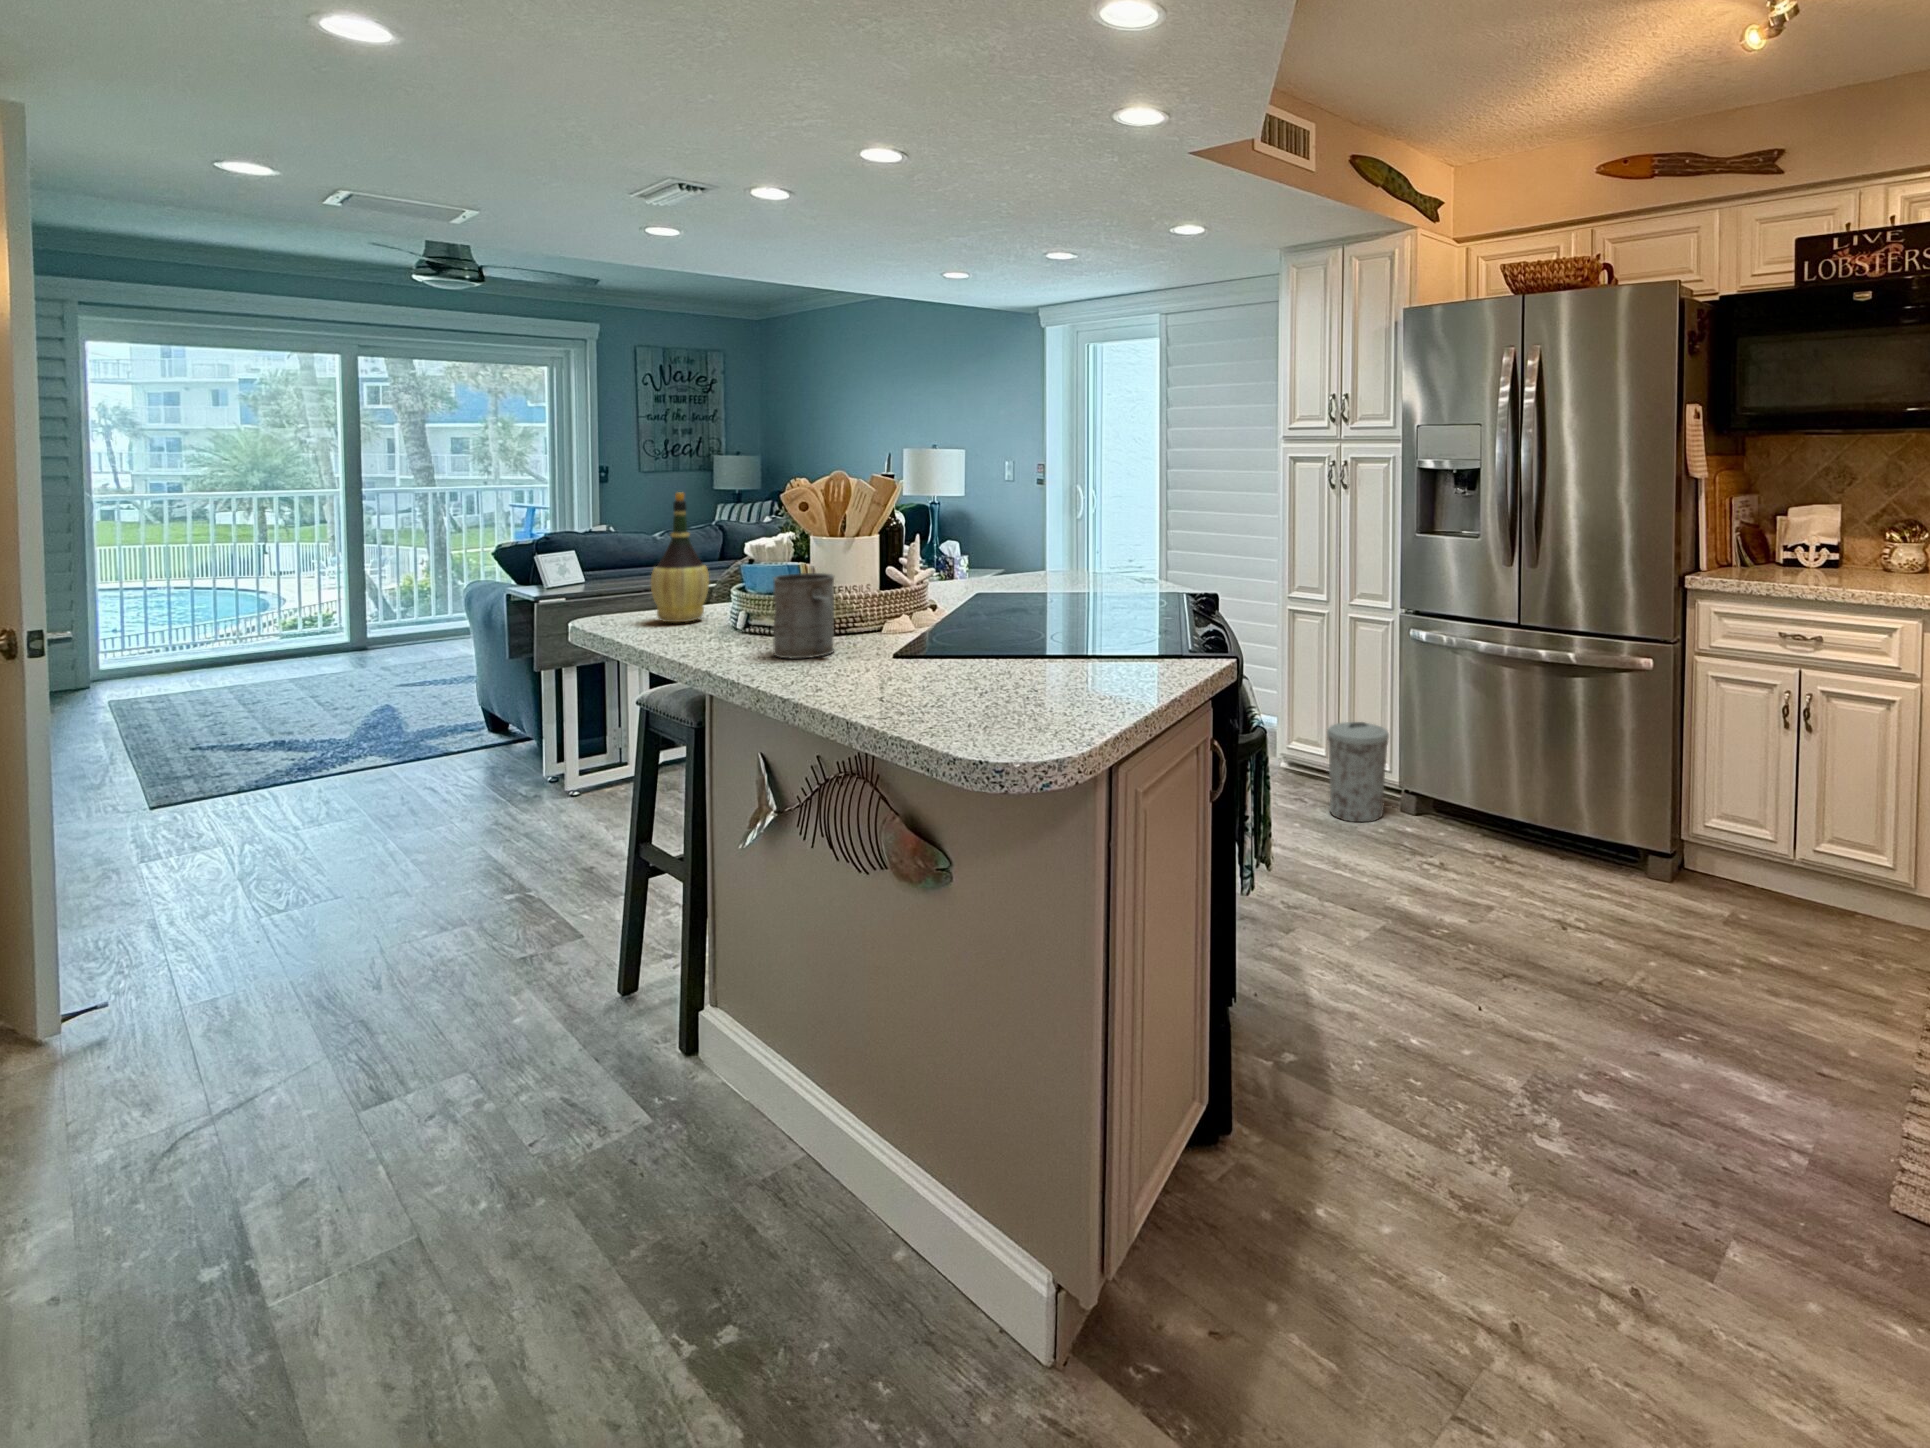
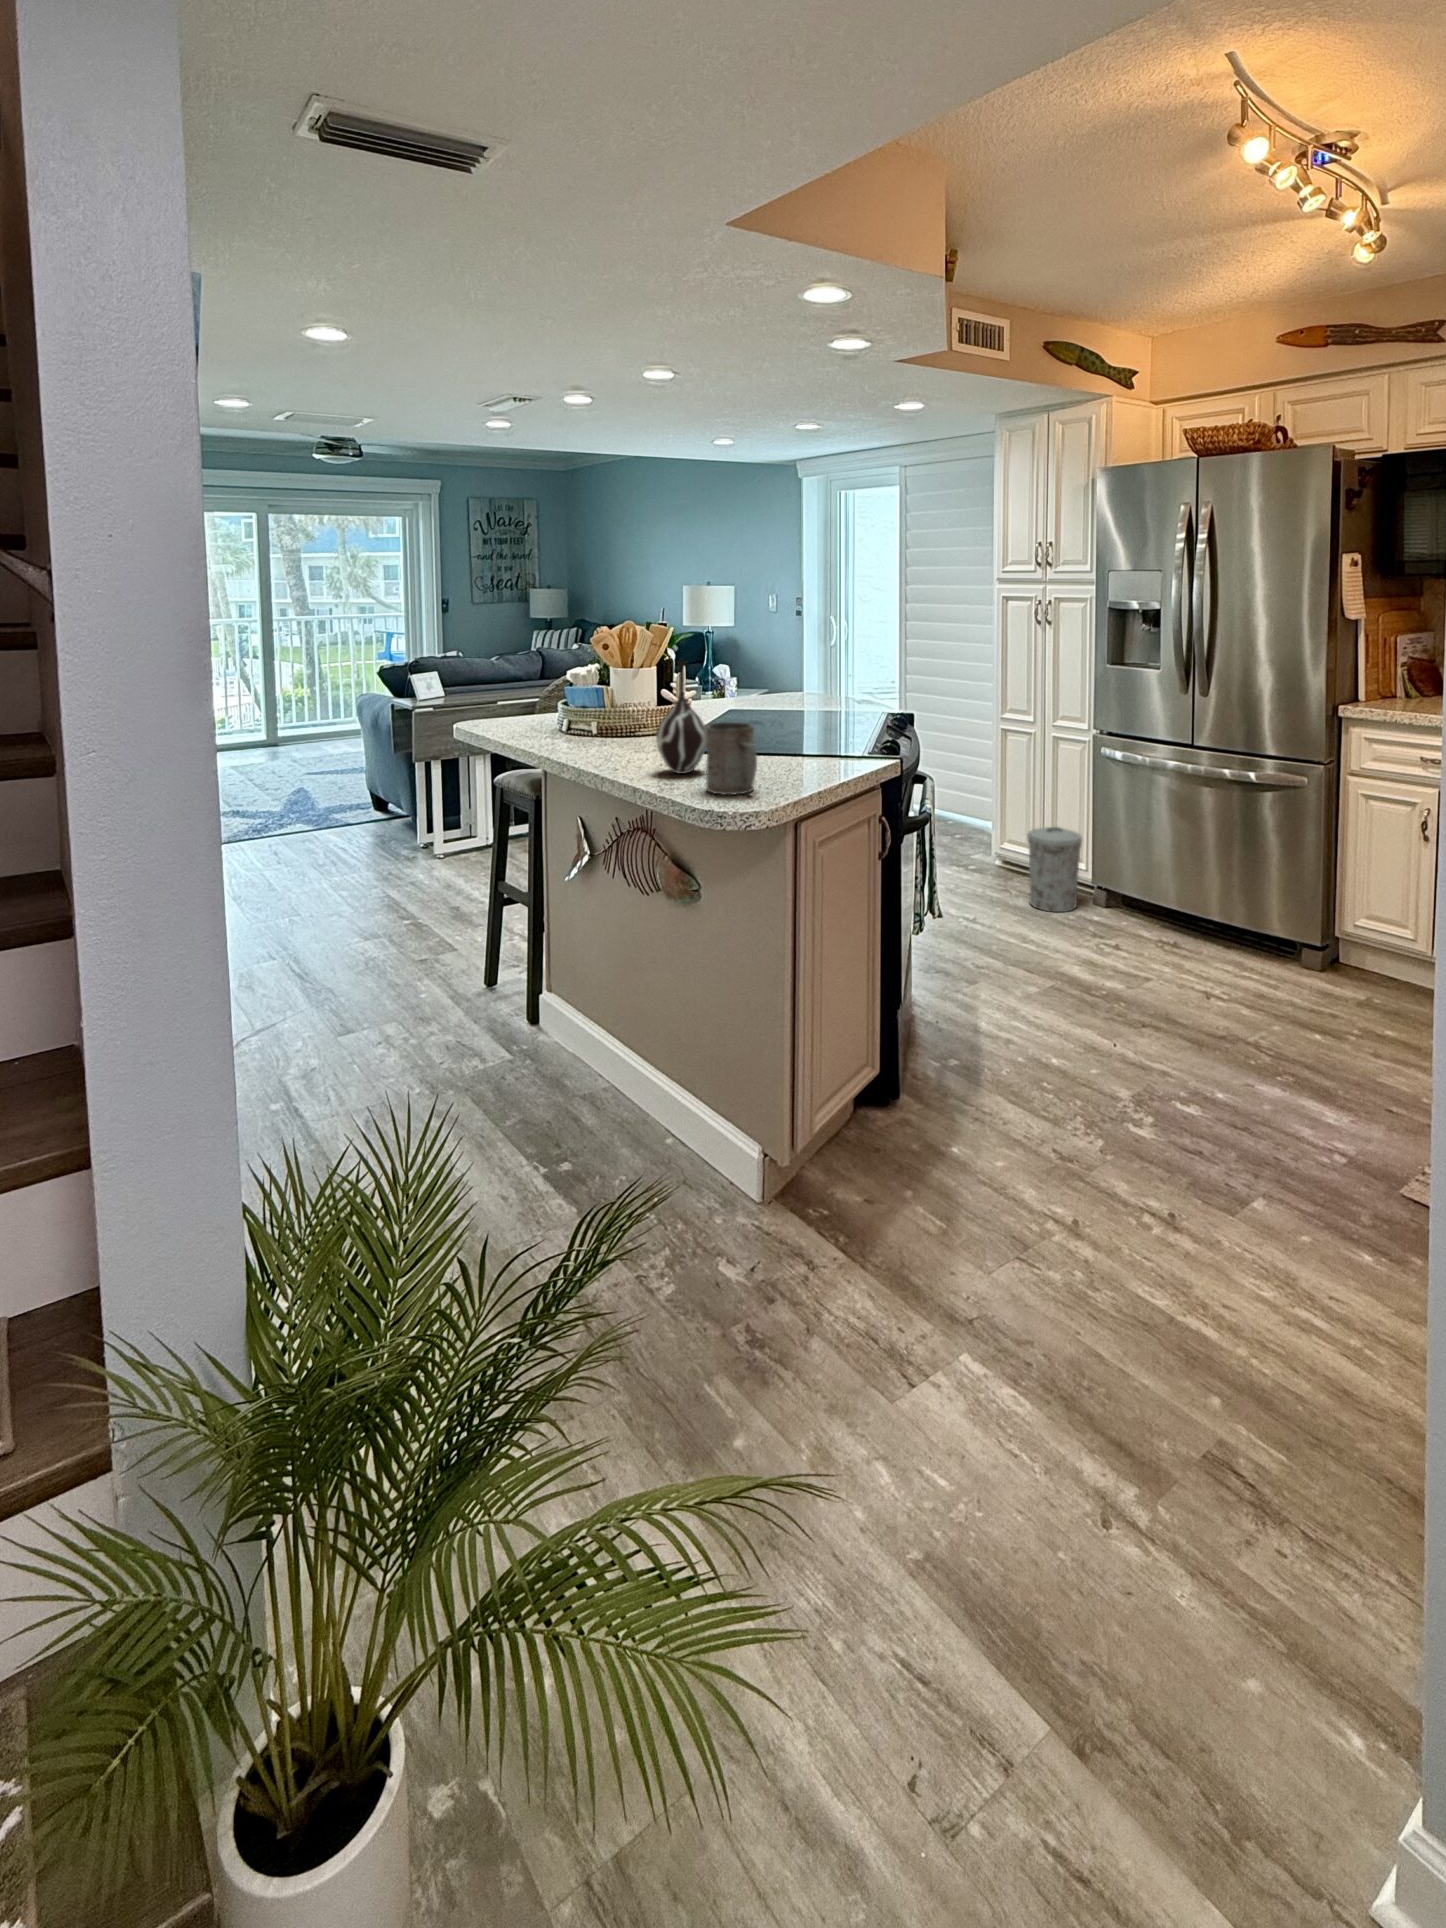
wine bottle: present [651,492,709,622] -> none [505,636,542,726]
vase: none [884,521,965,693] -> present [656,661,707,774]
mug: present [773,573,834,658] -> present [706,722,757,795]

